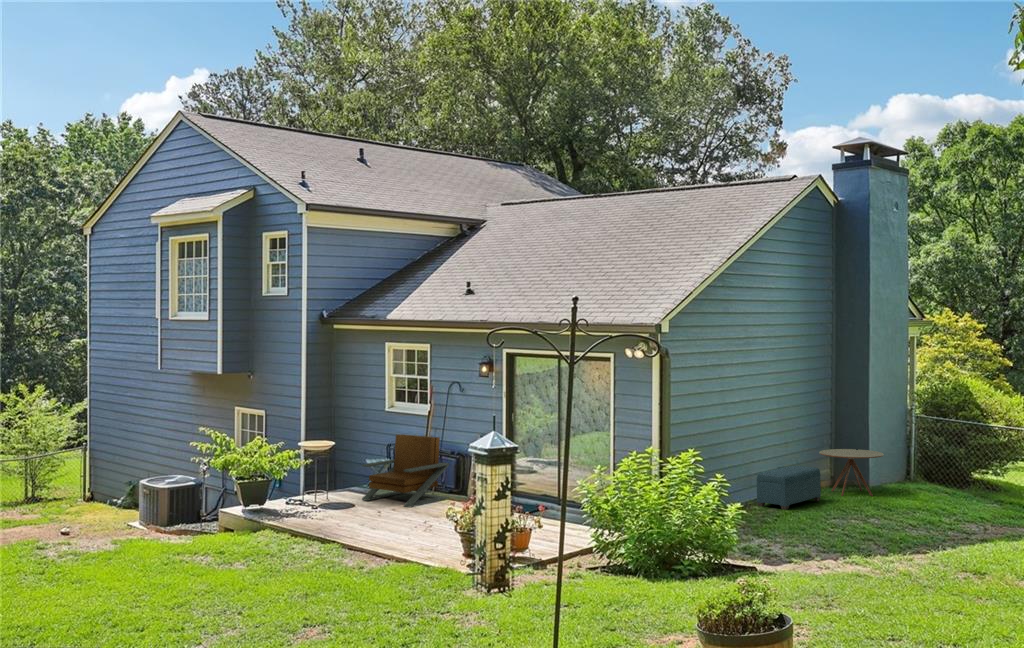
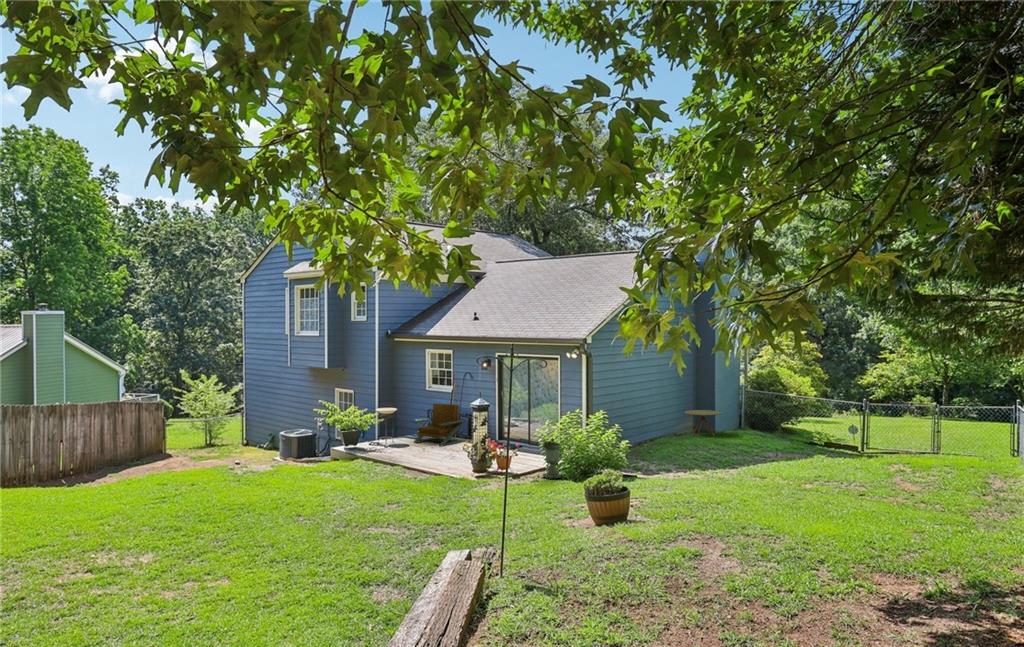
bench: present [757,466,821,510] -> none [646,420,684,446]
planter: none [584,500,620,571] -> present [543,441,562,479]

